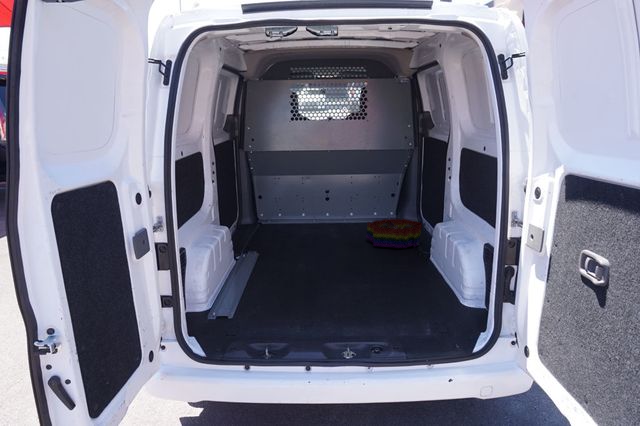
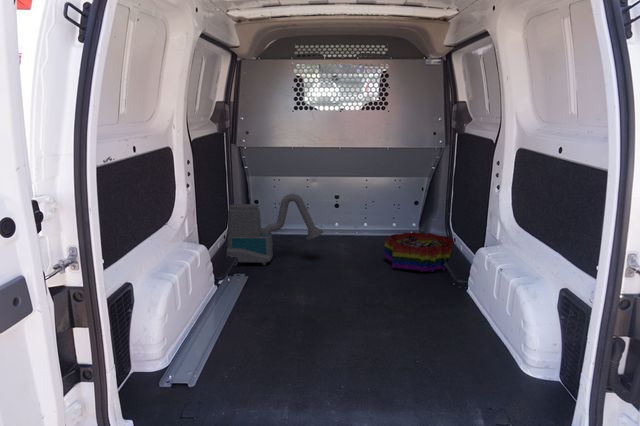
vacuum cleaner: none [239,189,317,248] -> present [227,194,323,266]

